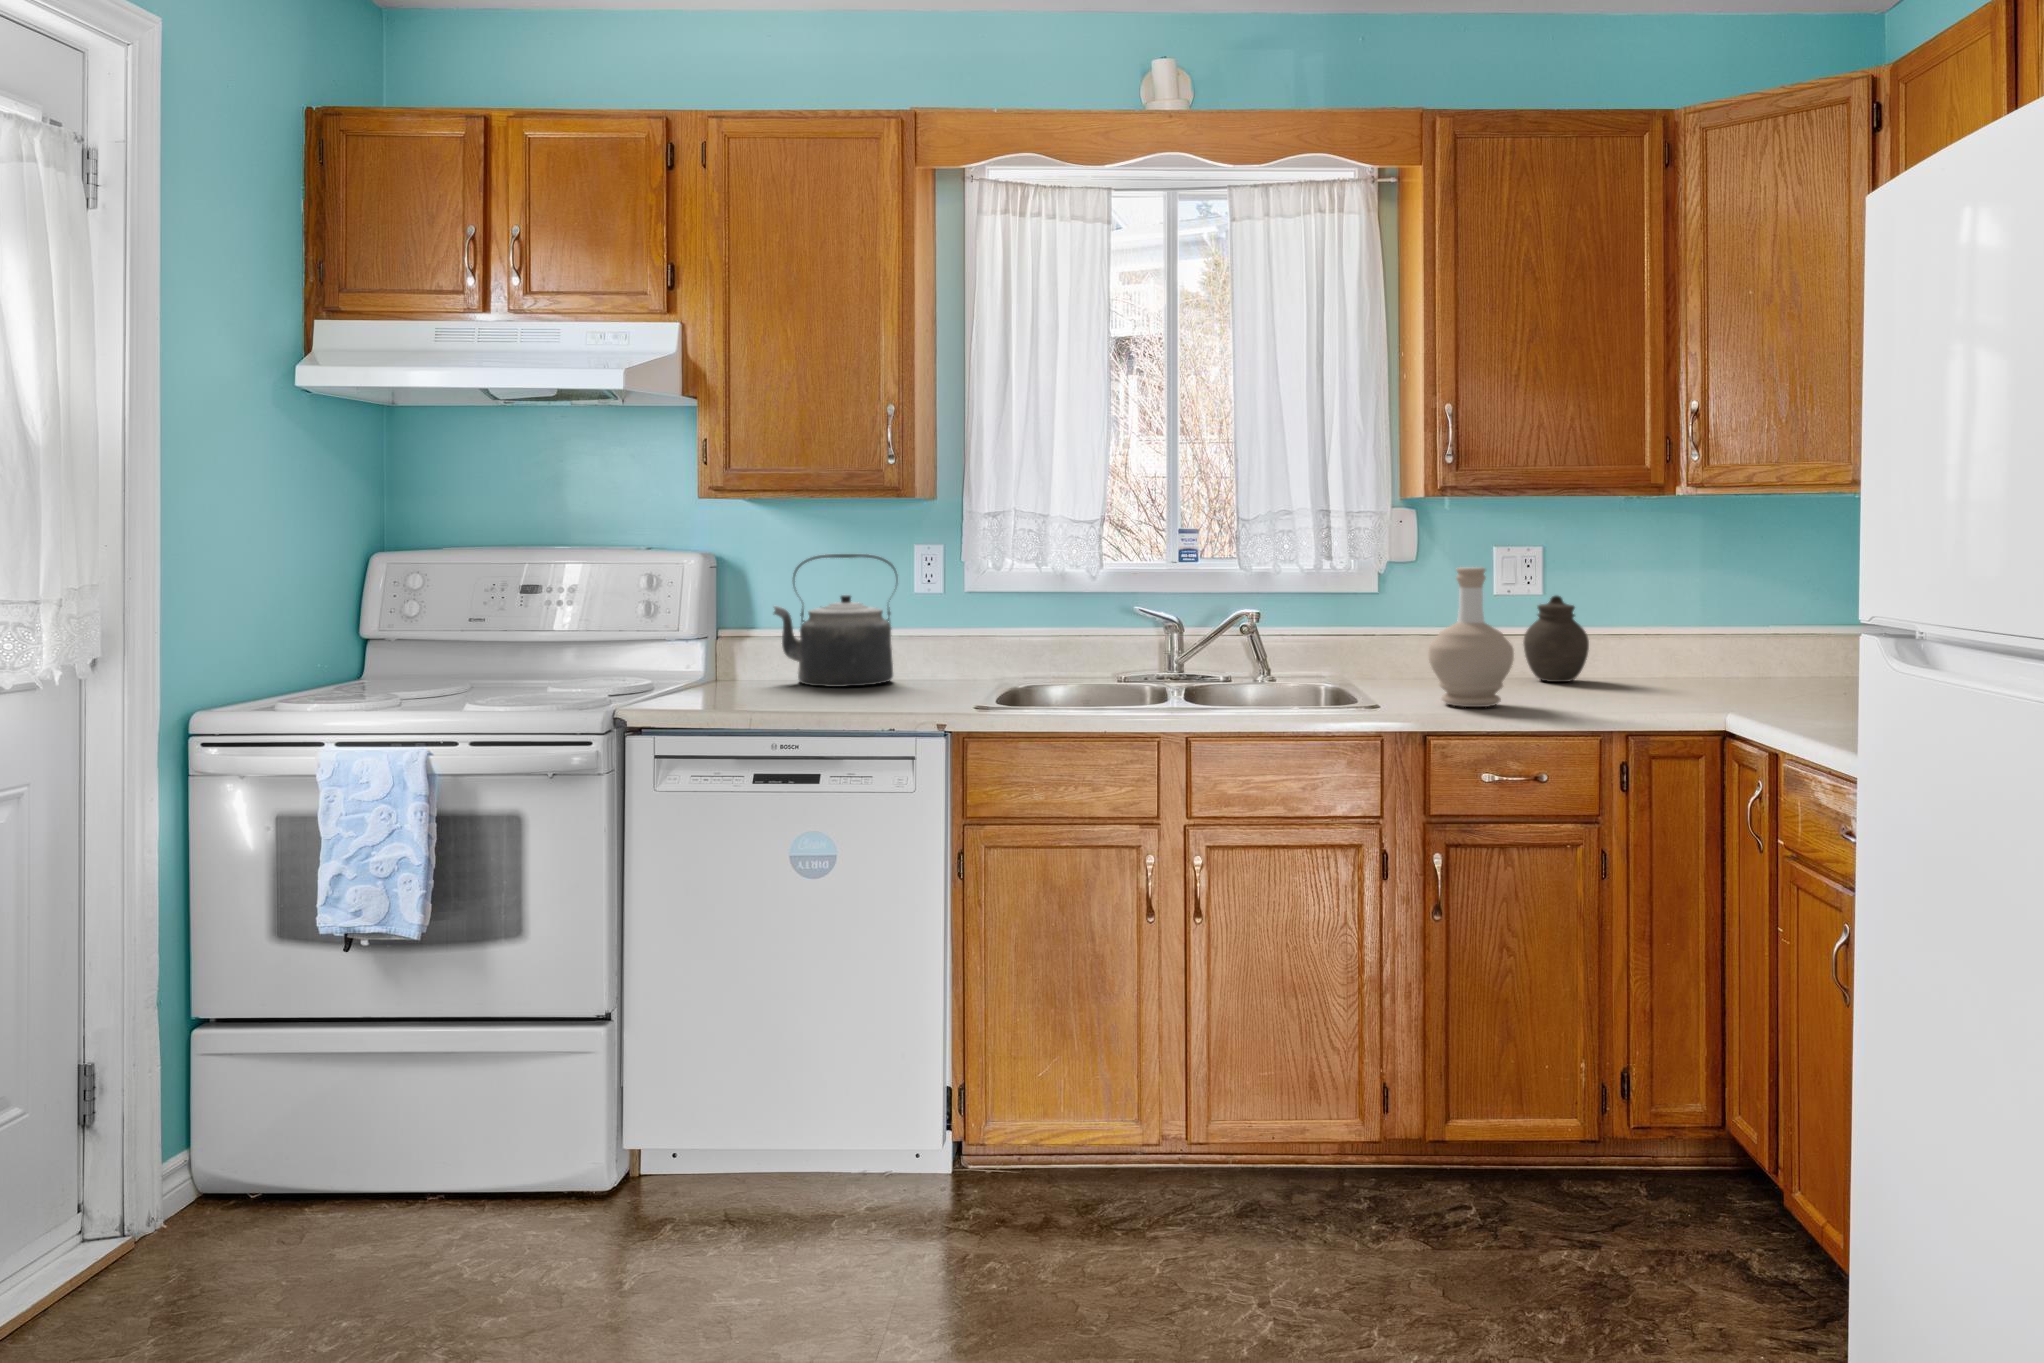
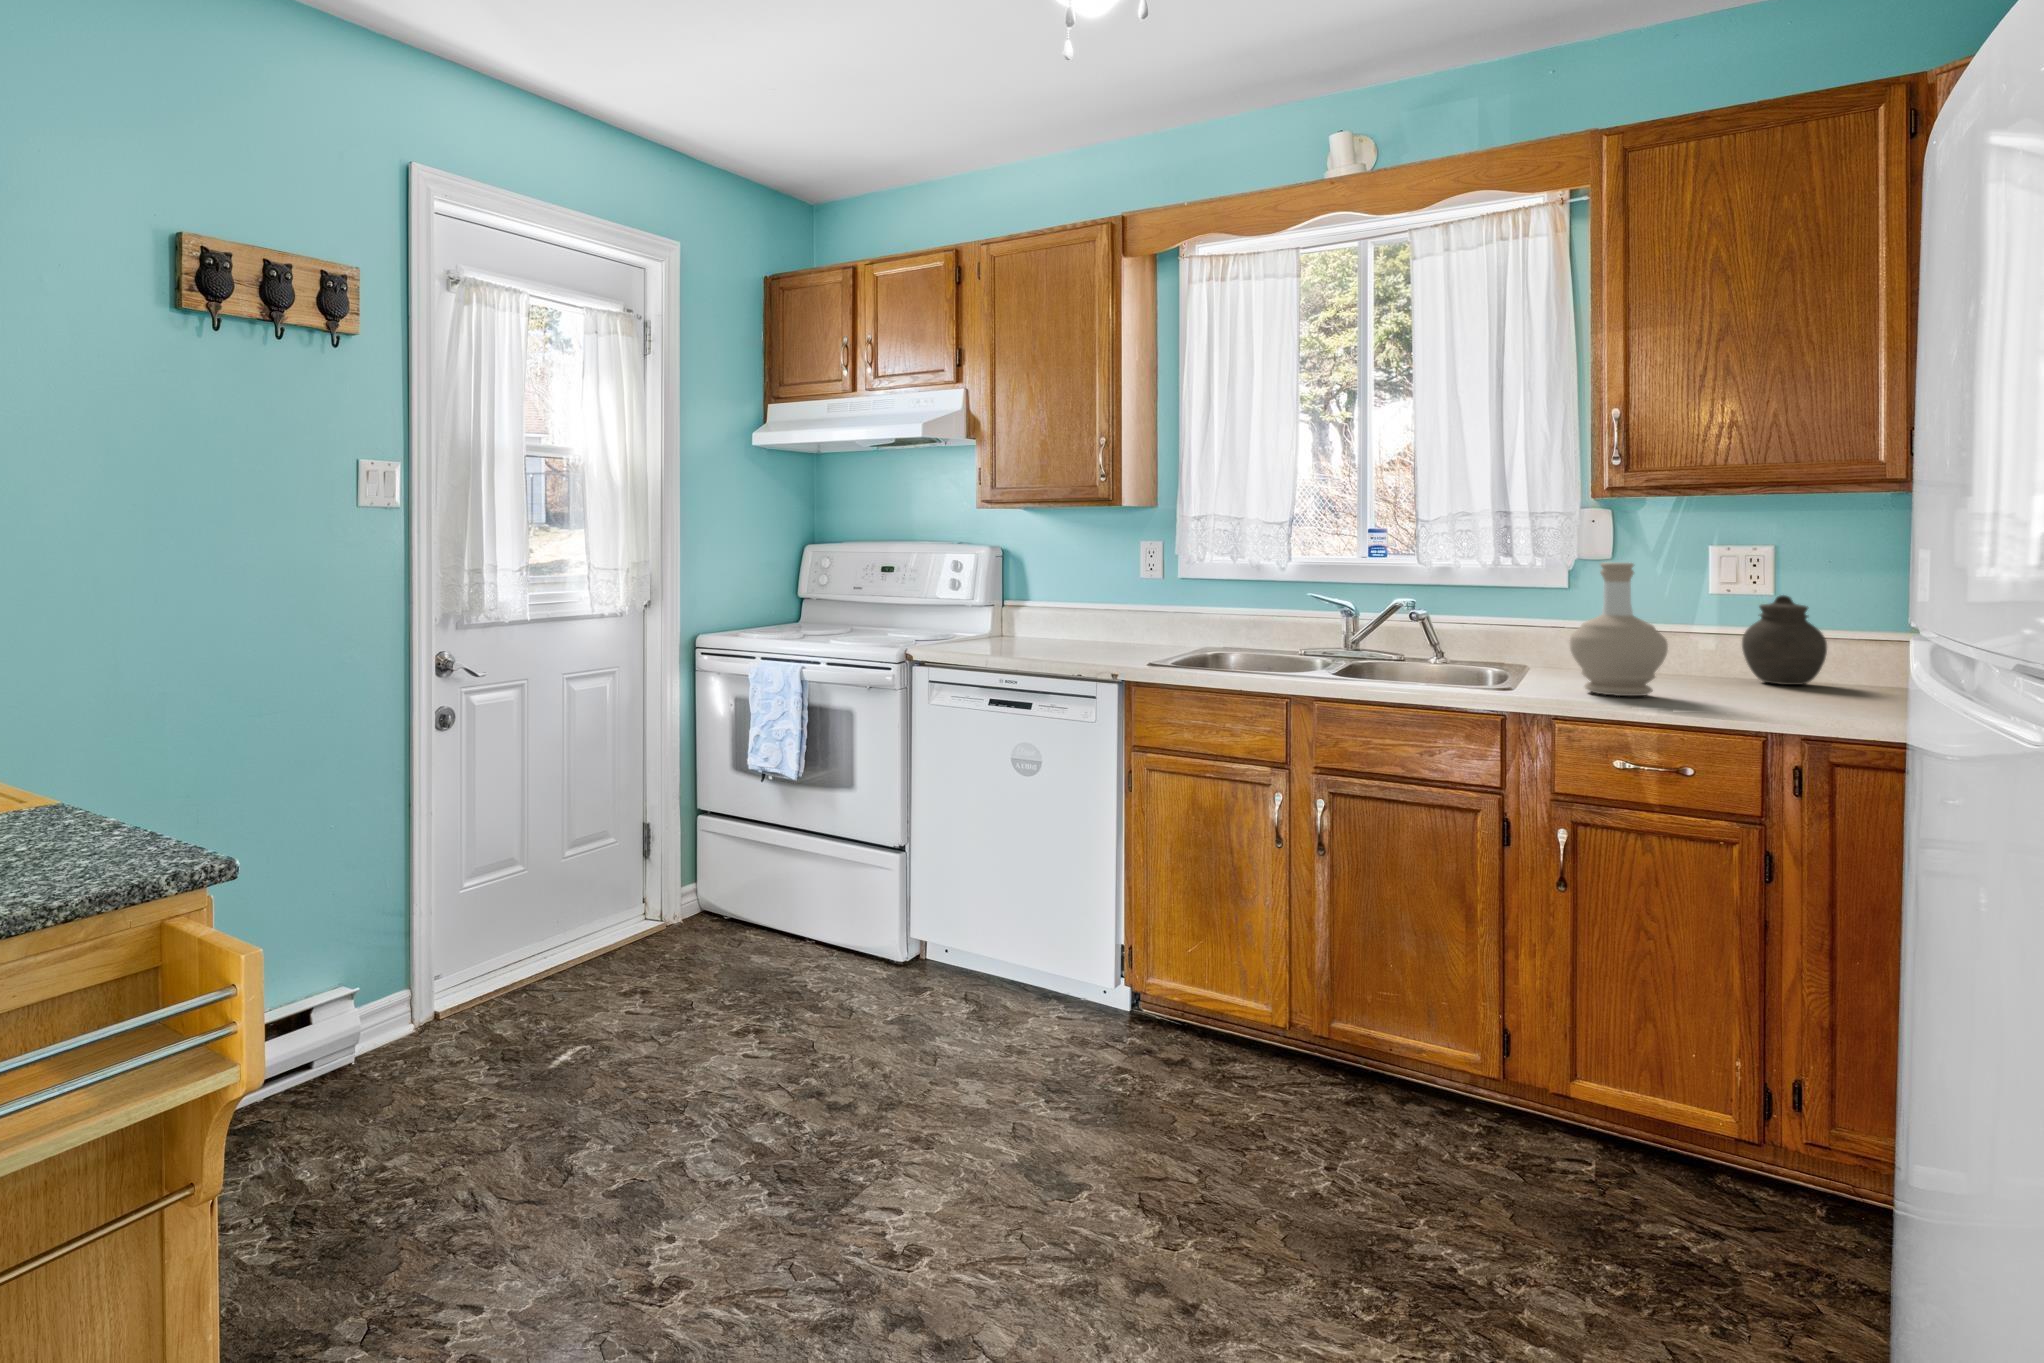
kettle: present [774,554,898,687] -> none [1035,549,1127,646]

